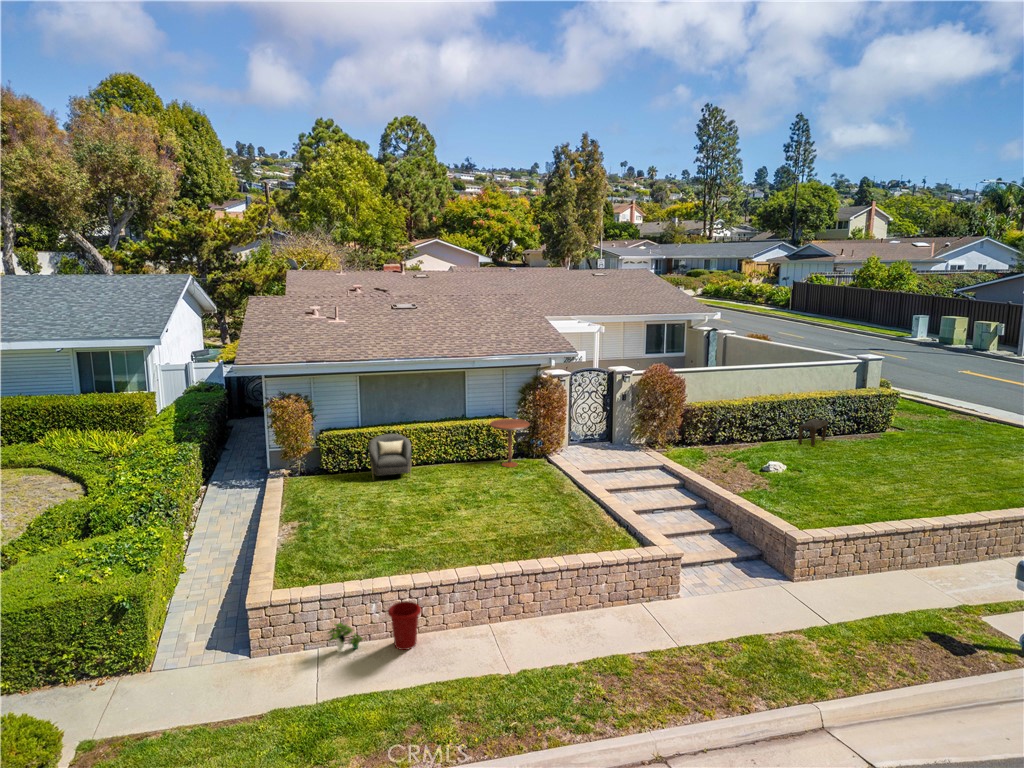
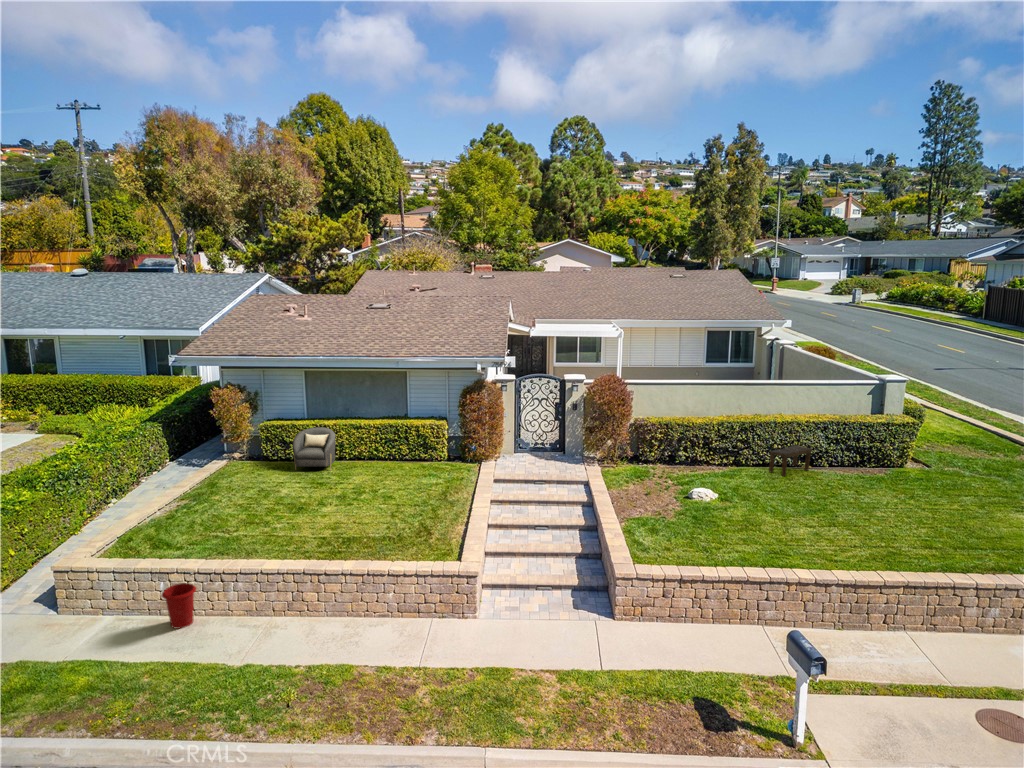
pedestal table: present [490,419,530,467] -> none [413,421,454,470]
potted plant: present [328,623,363,652] -> none [111,595,146,622]

